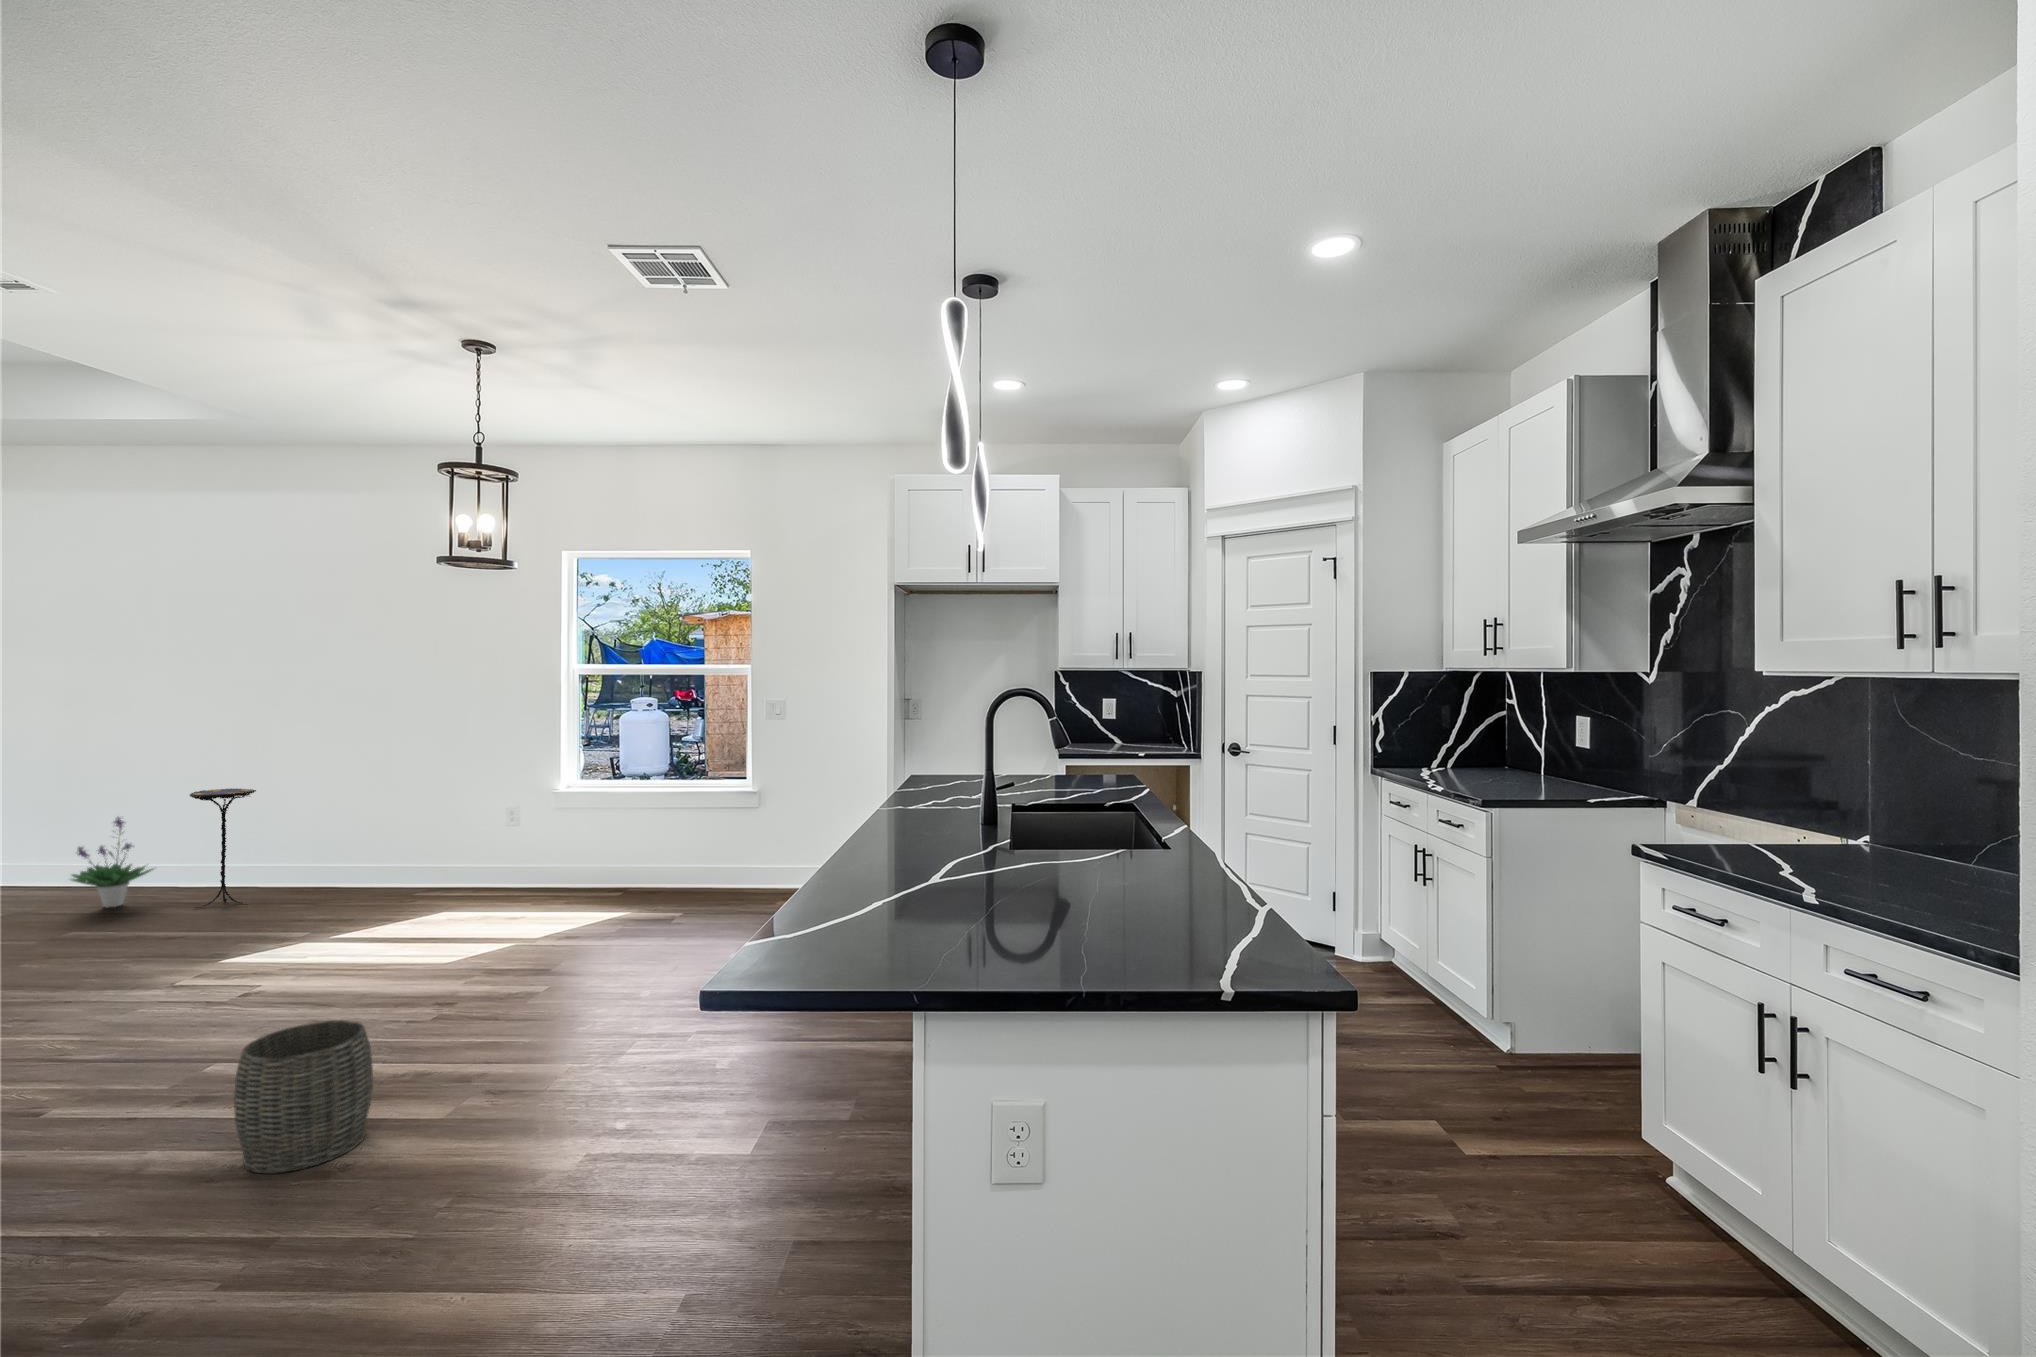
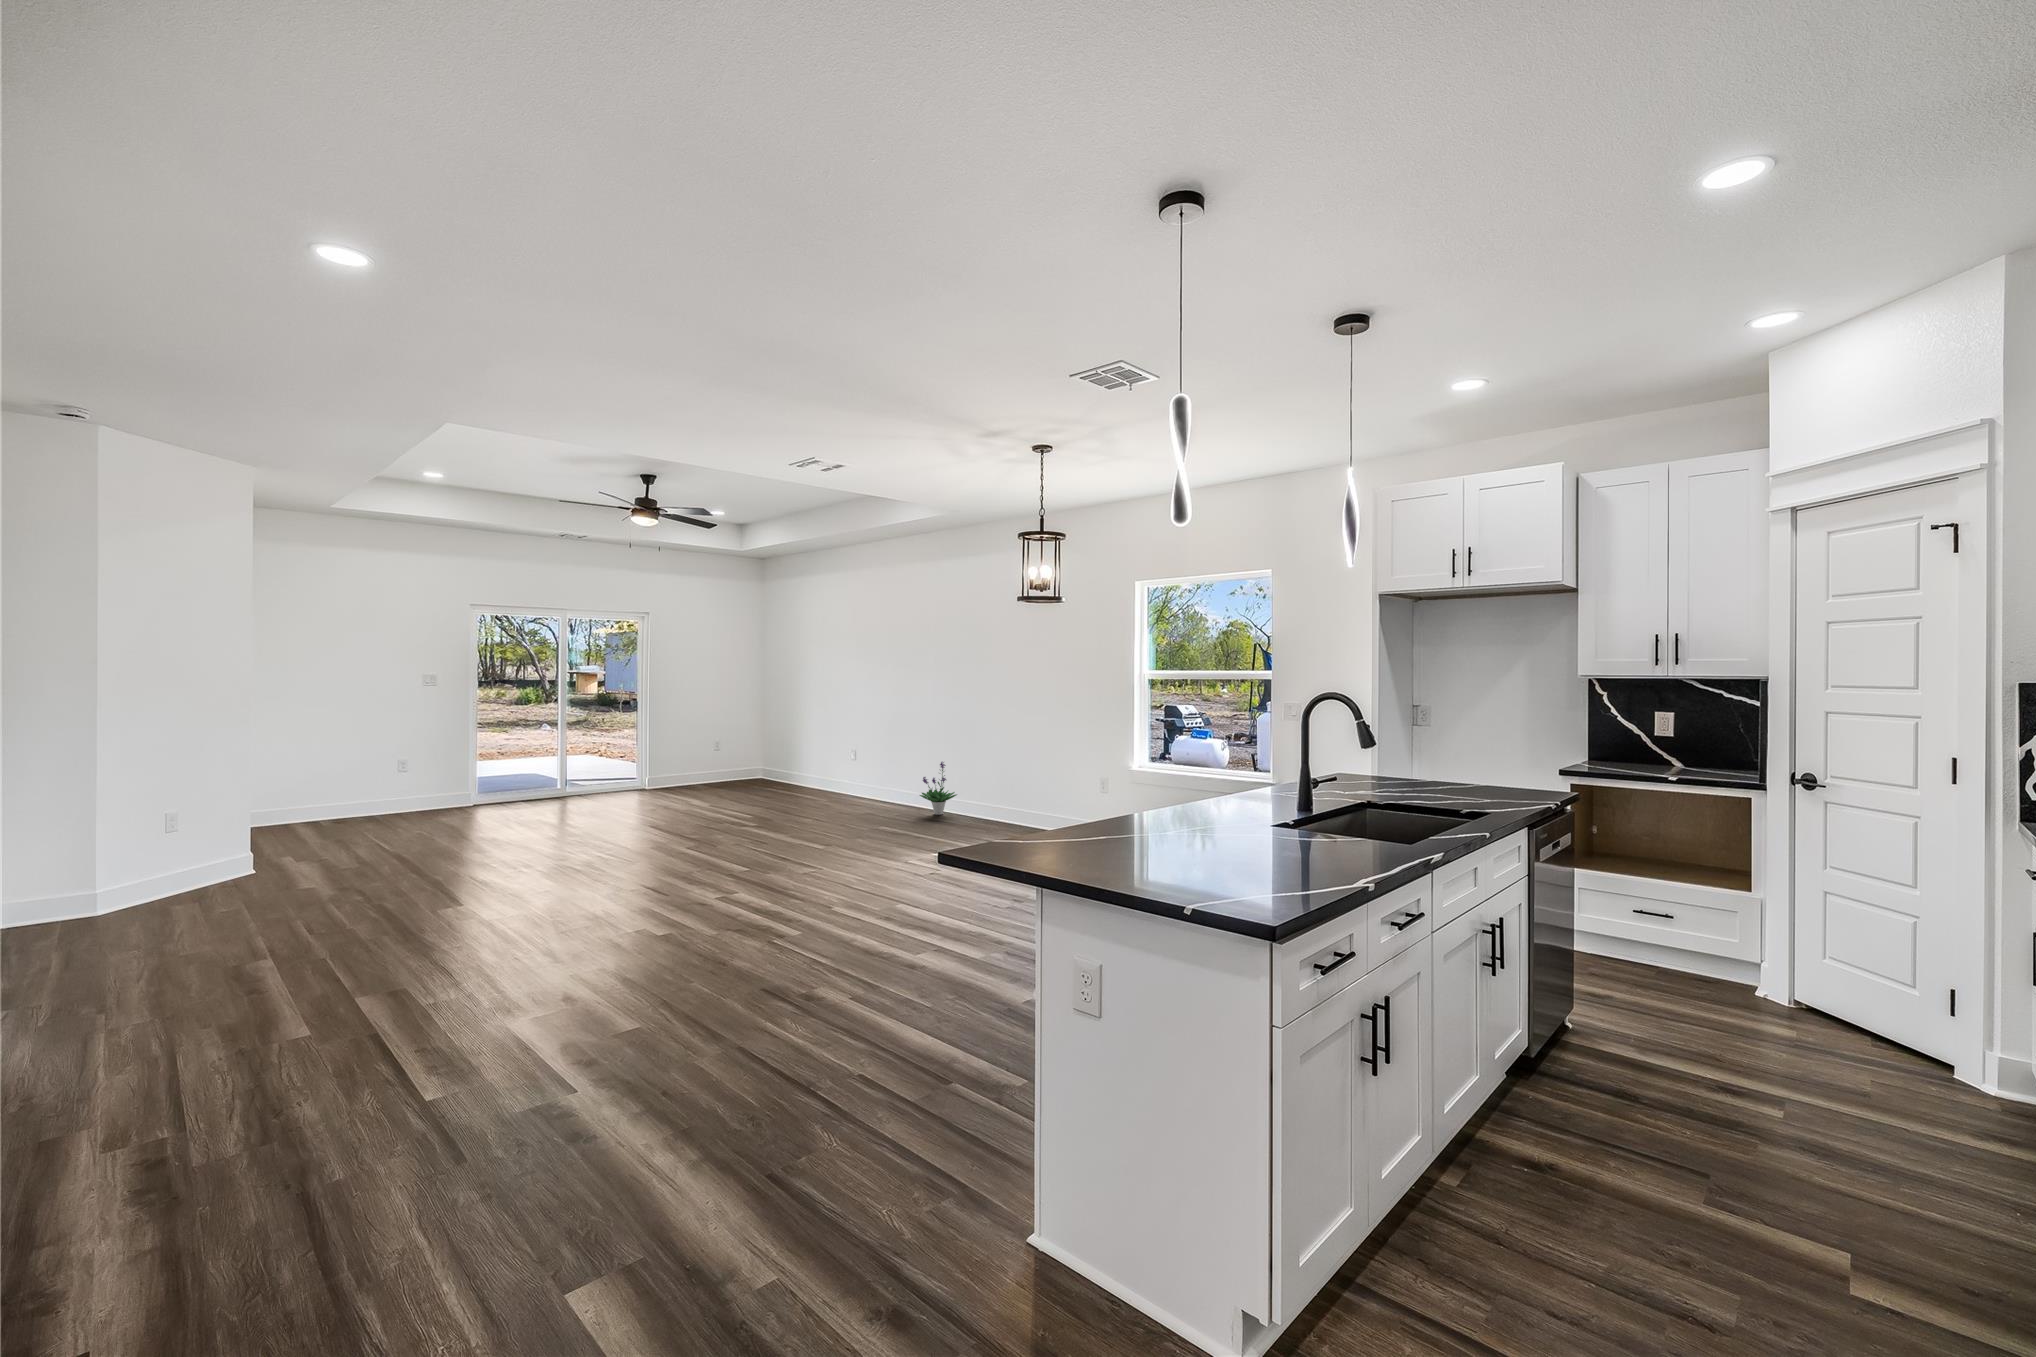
side table: present [190,788,256,908] -> none [967,749,1000,823]
woven basket: present [234,1020,373,1174] -> none [878,880,943,960]

